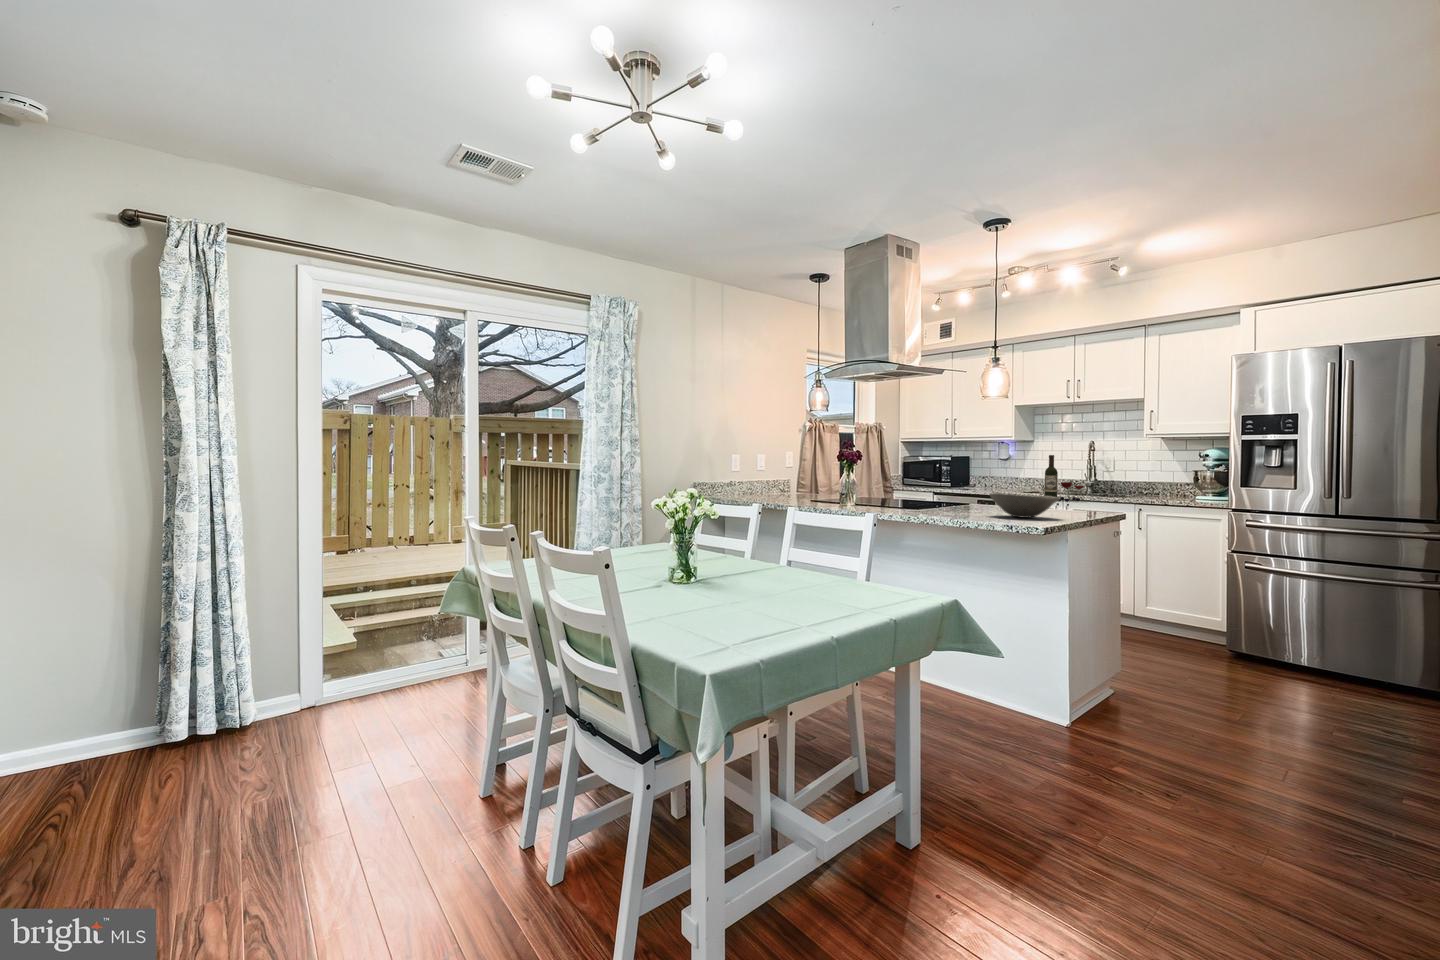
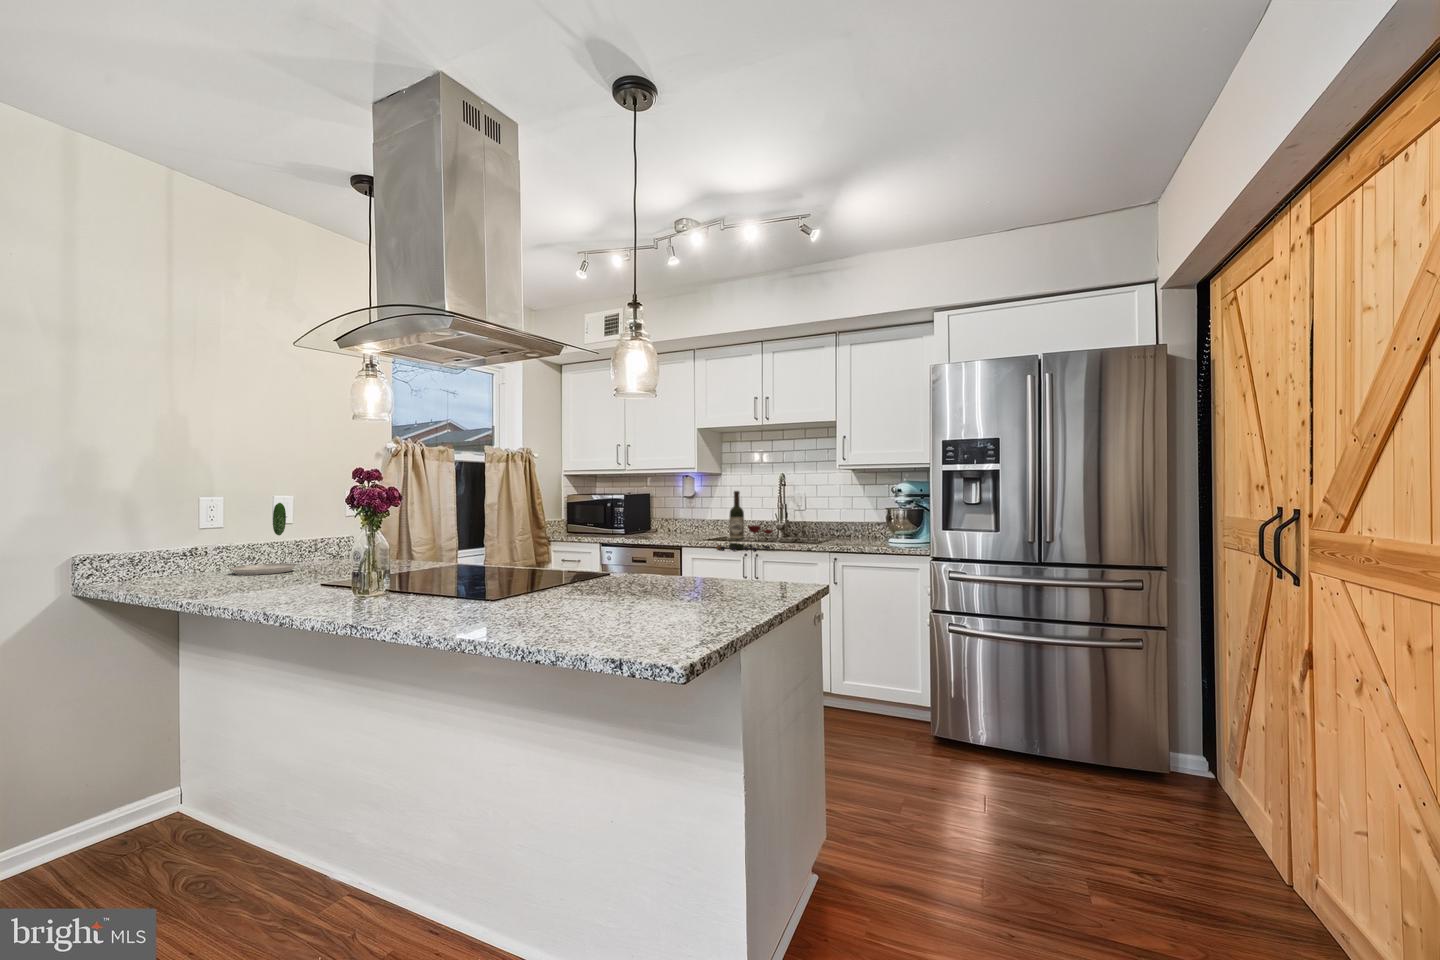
plate: none [754,461,783,500] -> present [230,503,297,575]
bowl: present [990,493,1060,518] -> none [583,564,710,613]

